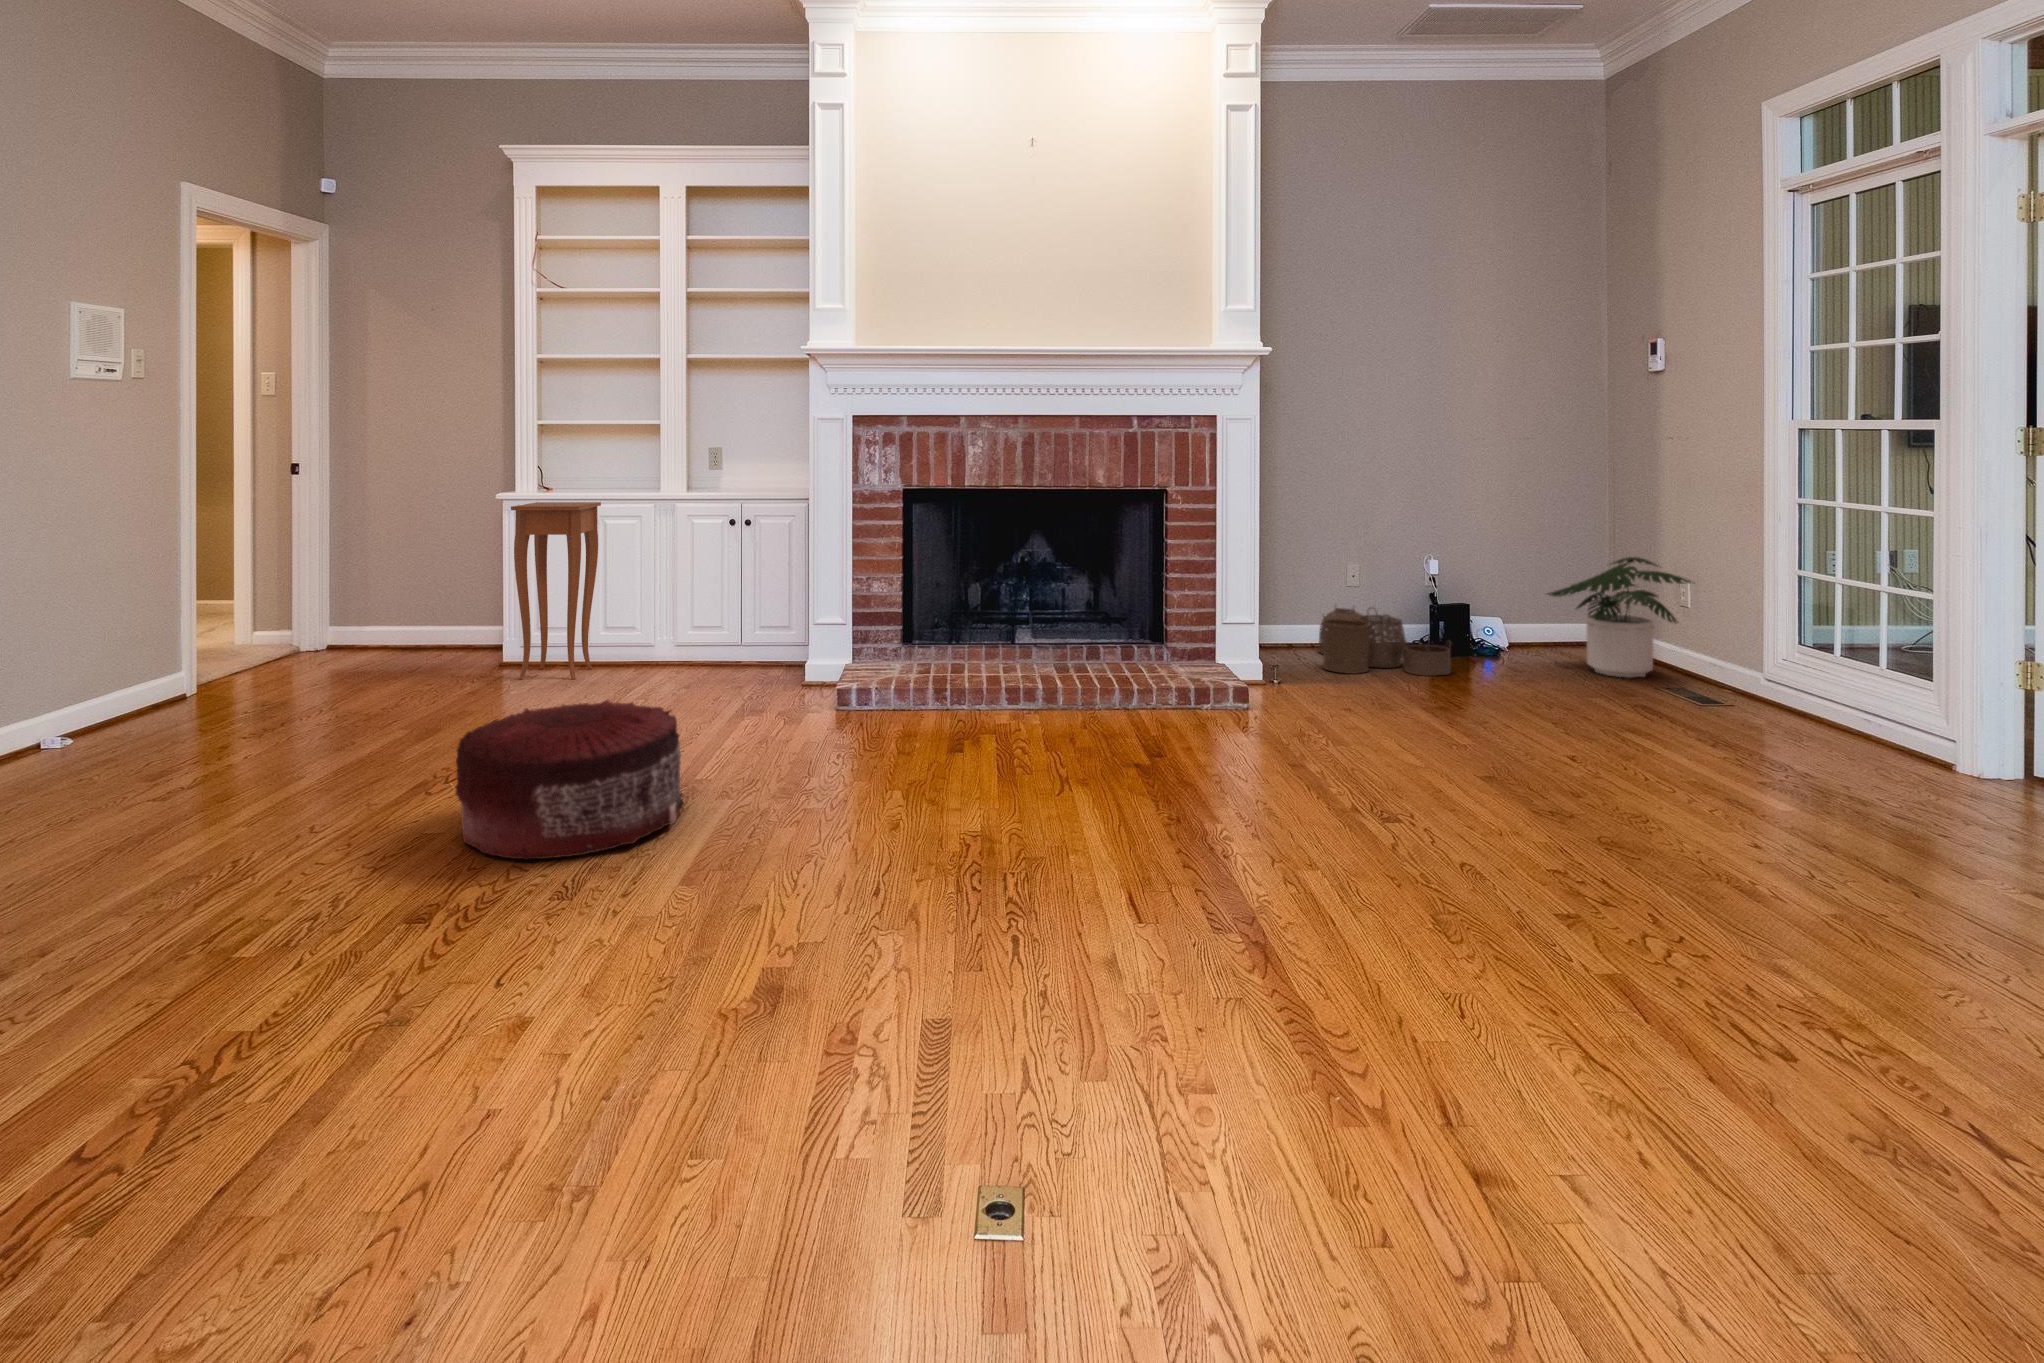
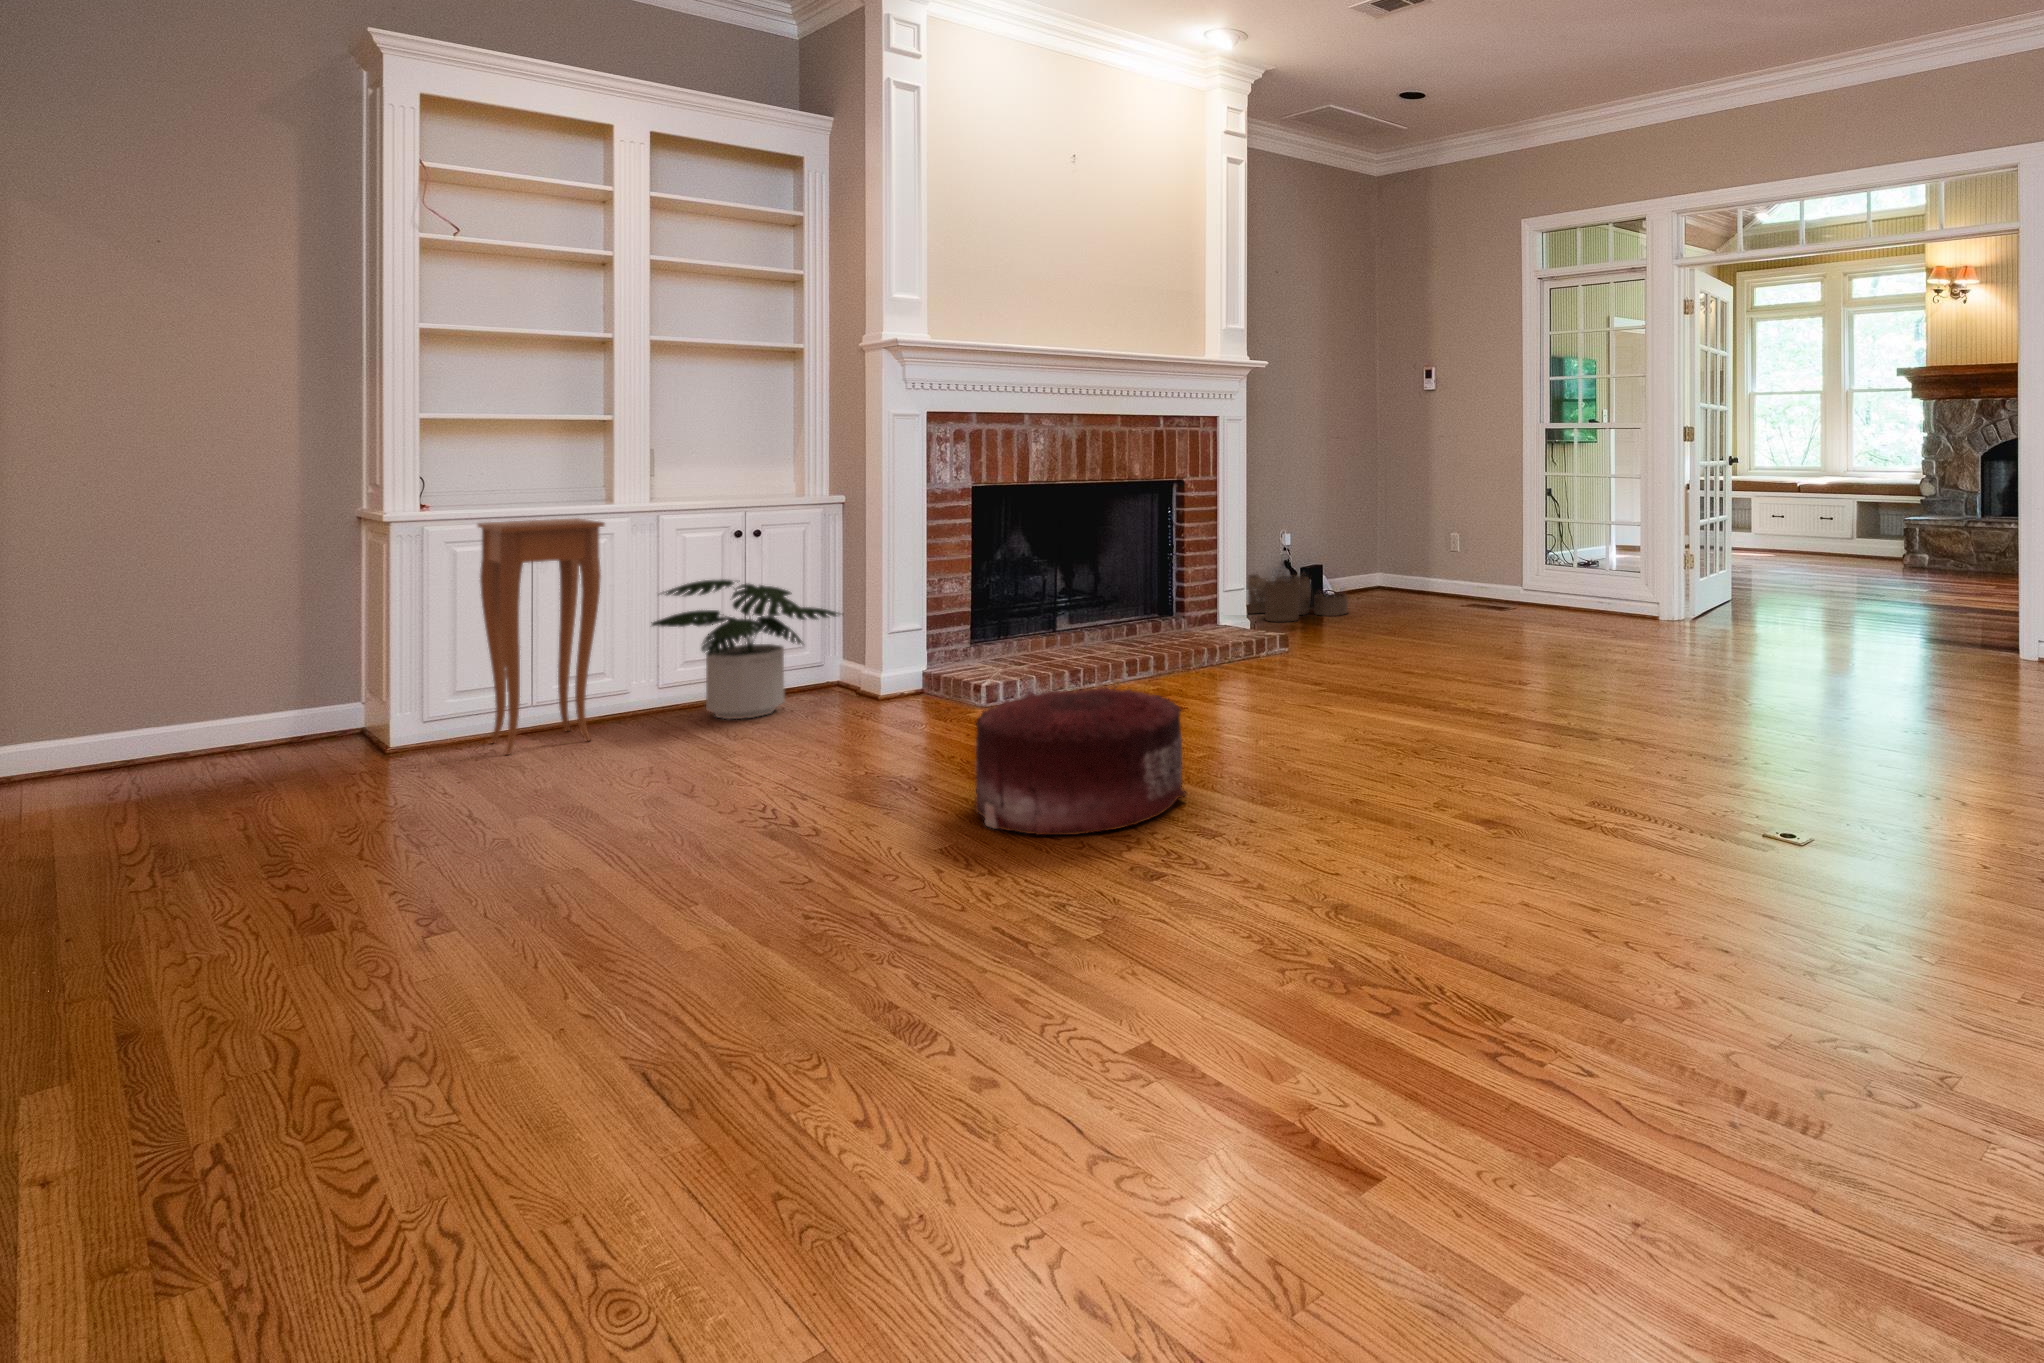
potted plant: present [1547,557,1691,677] -> present [651,579,839,719]

